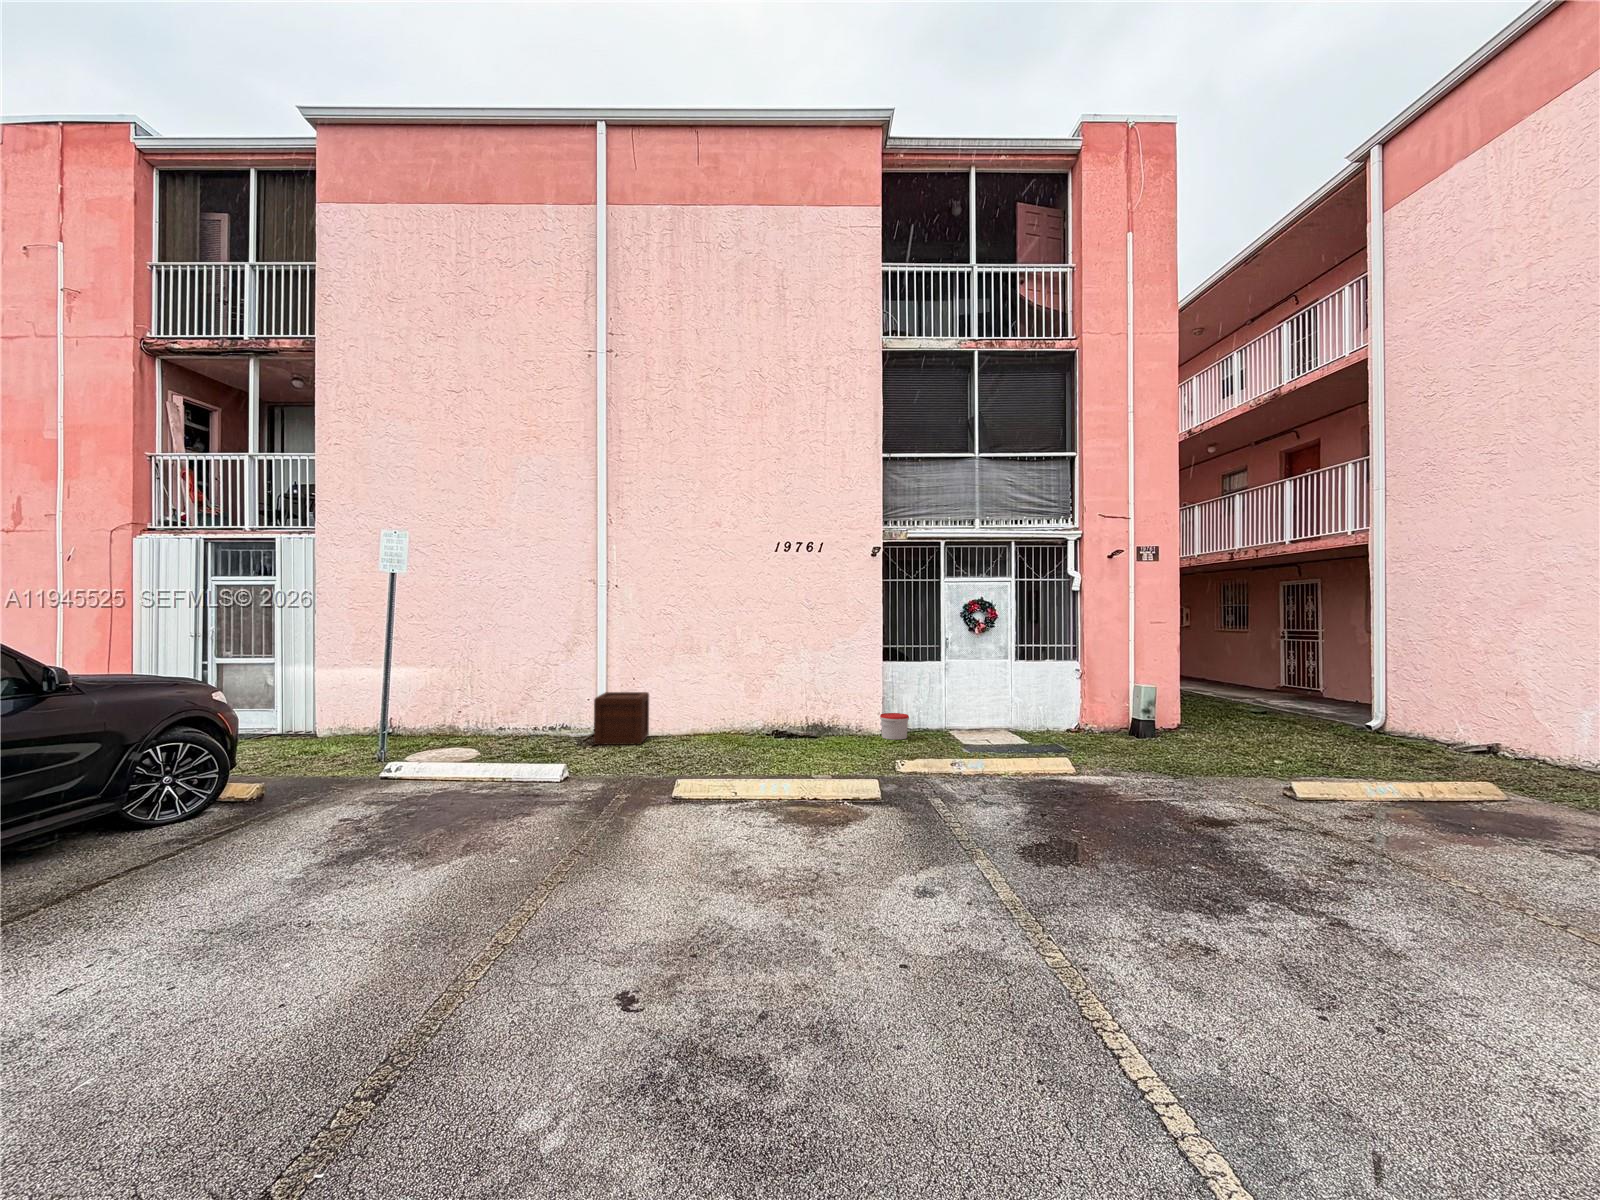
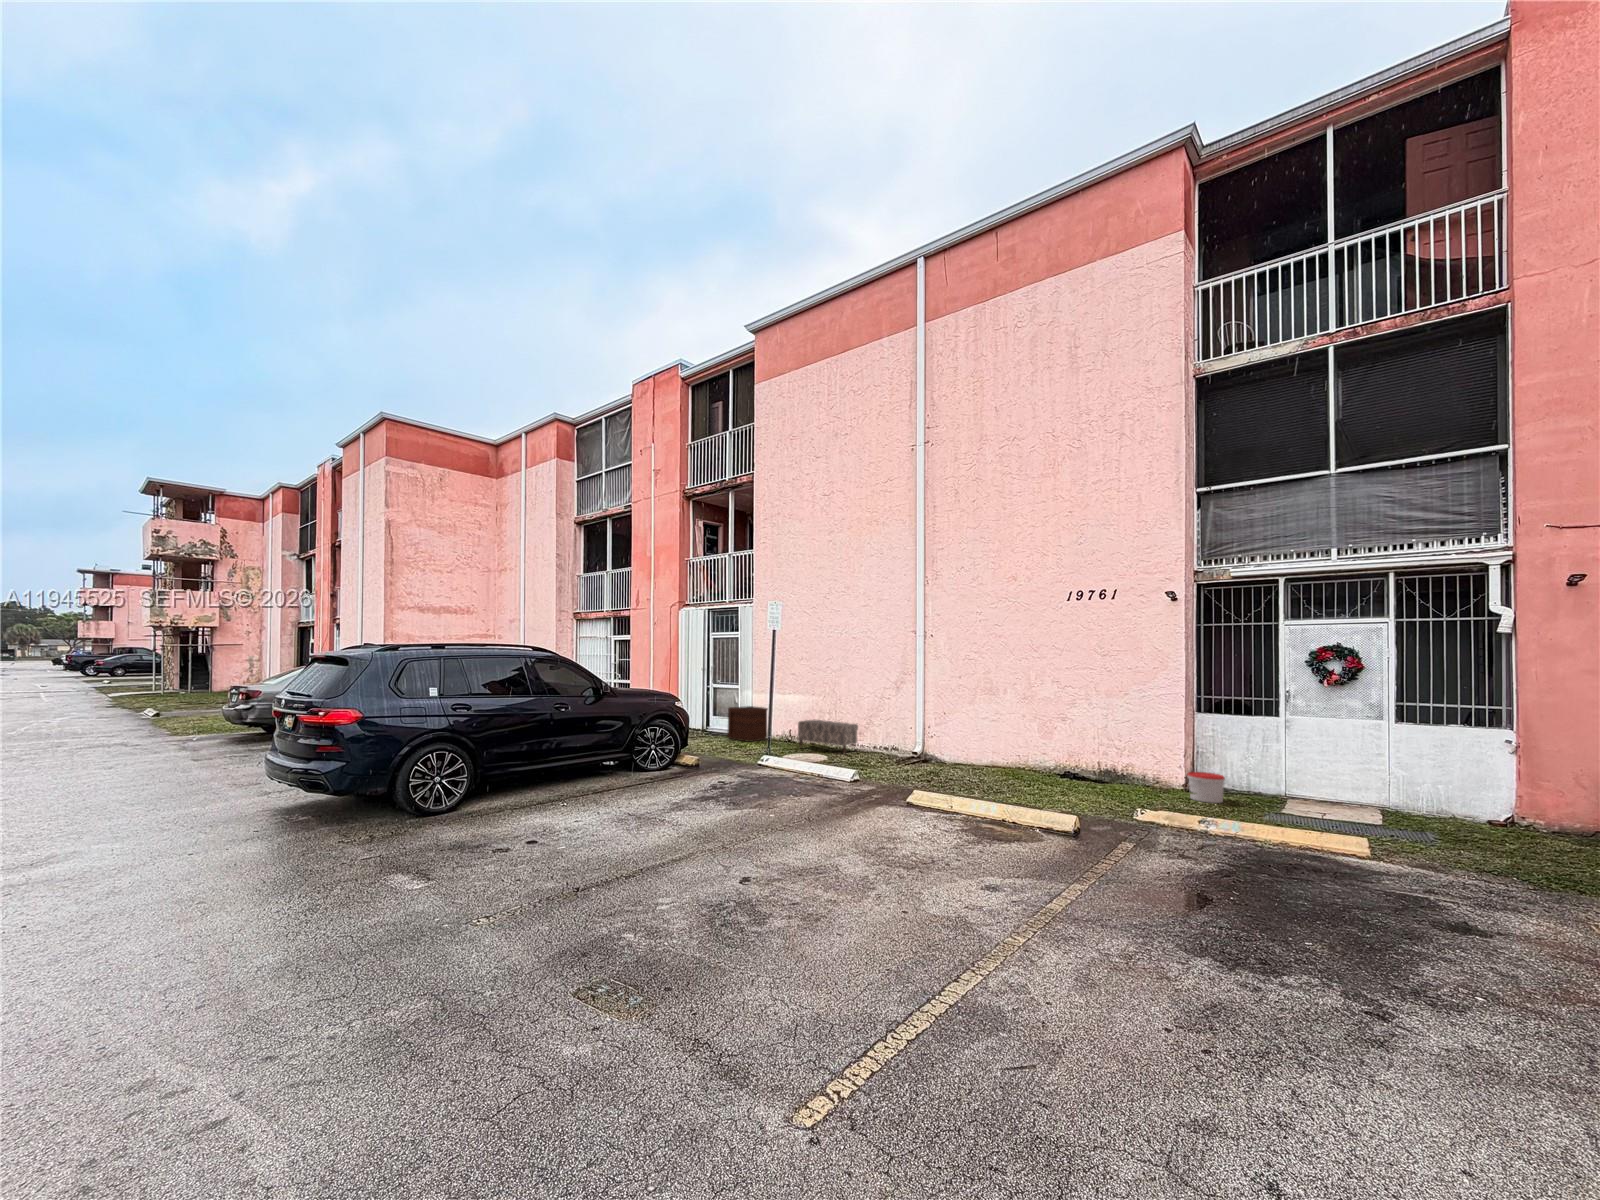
wooden crate: present [594,692,649,745] -> present [727,706,768,742]
bench: none [420,701,514,744] -> present [798,720,858,754]

